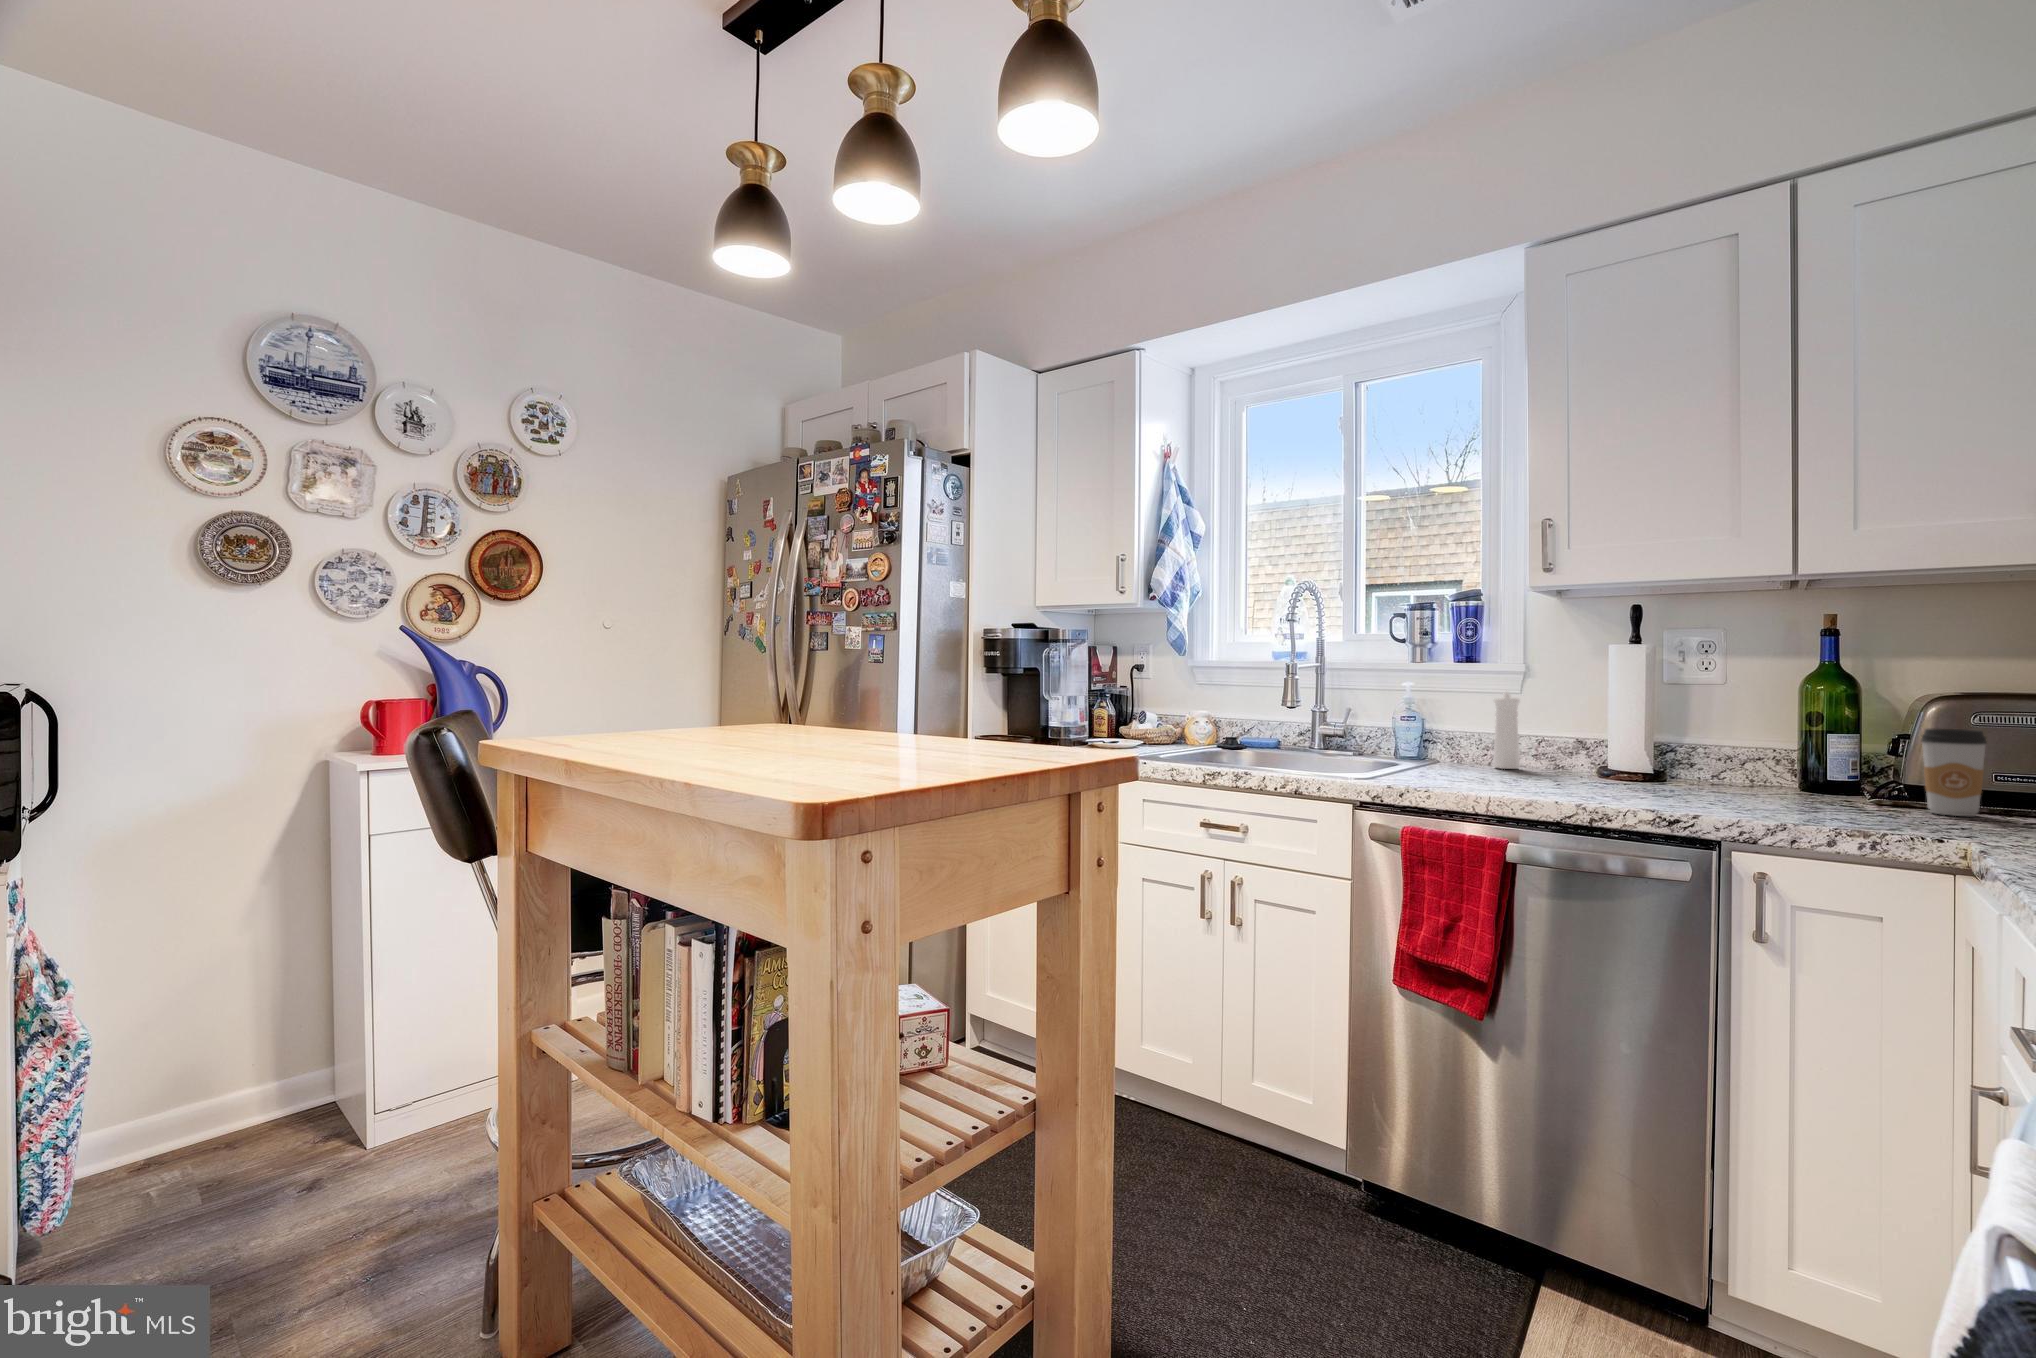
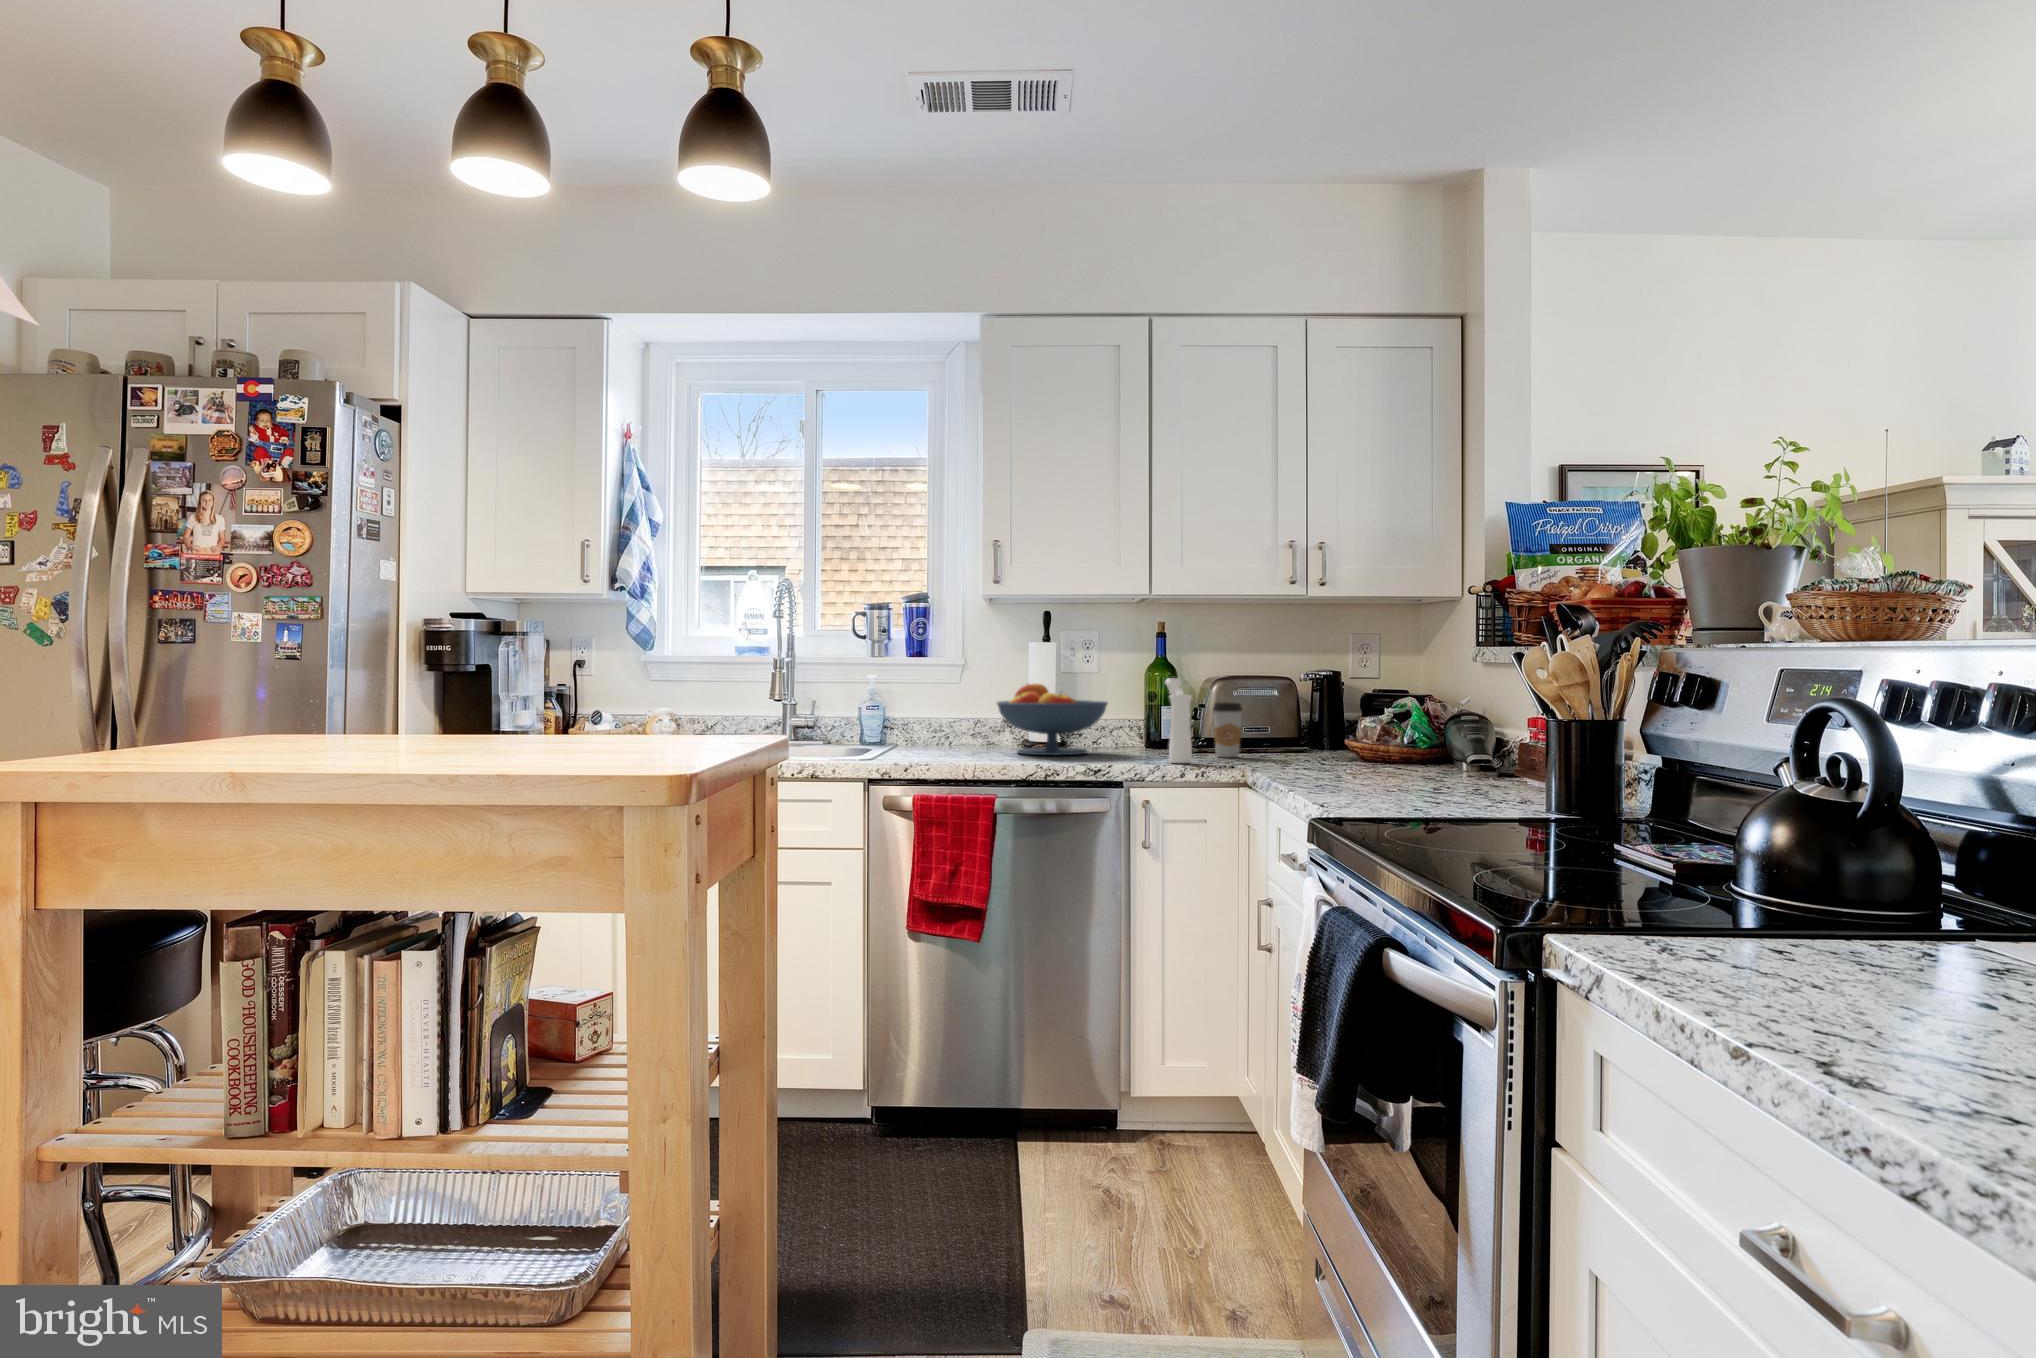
pepper mill: present [1493,692,1520,769] -> present [1165,678,1192,763]
fruit bowl: none [1548,693,1723,791] -> present [997,683,1108,755]

